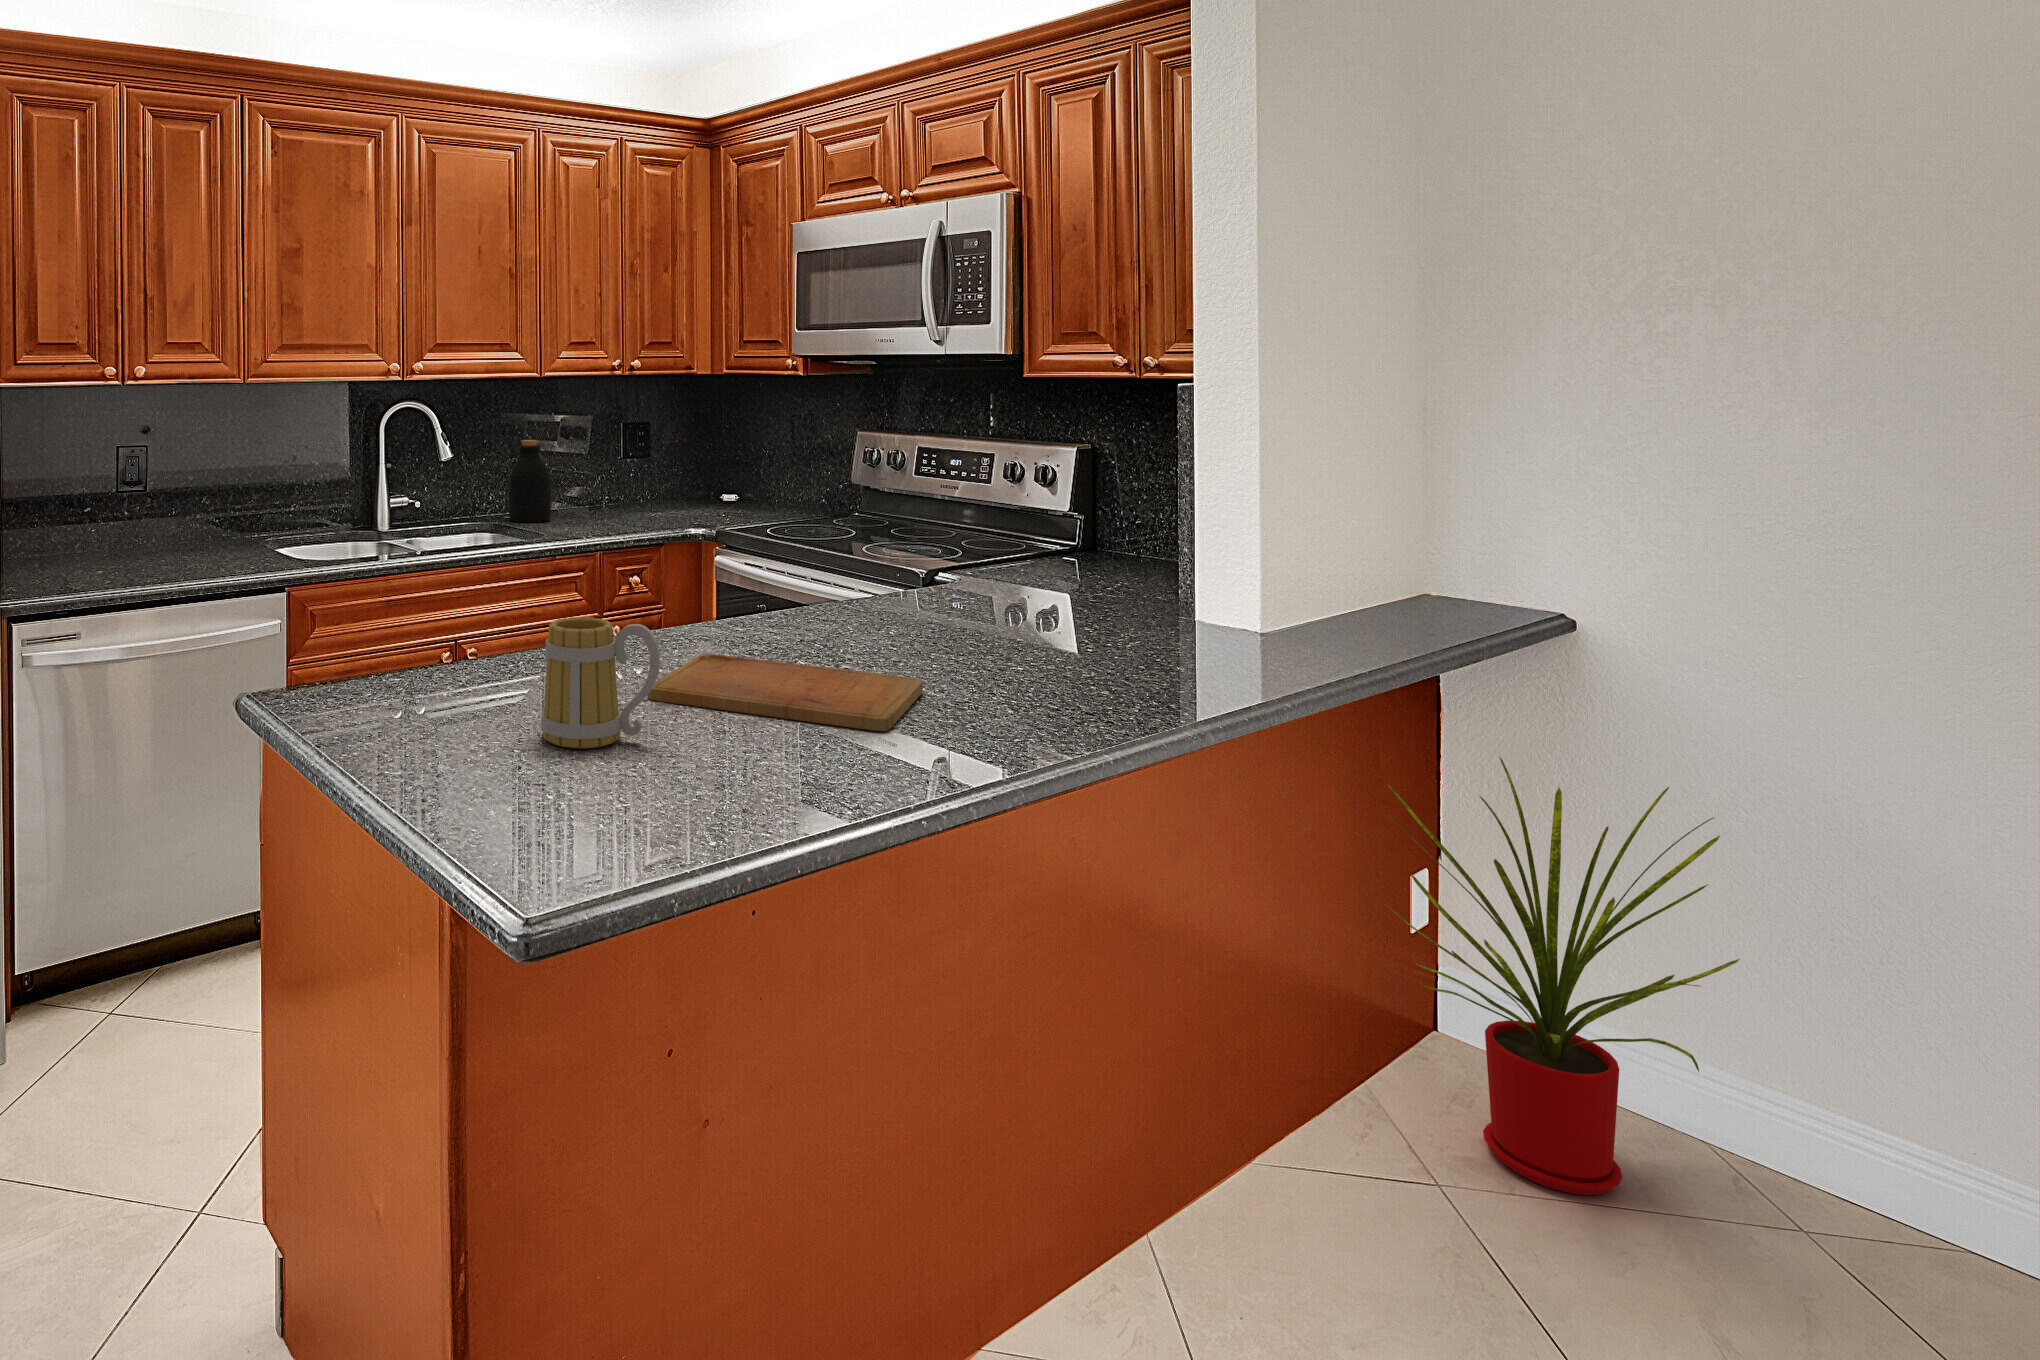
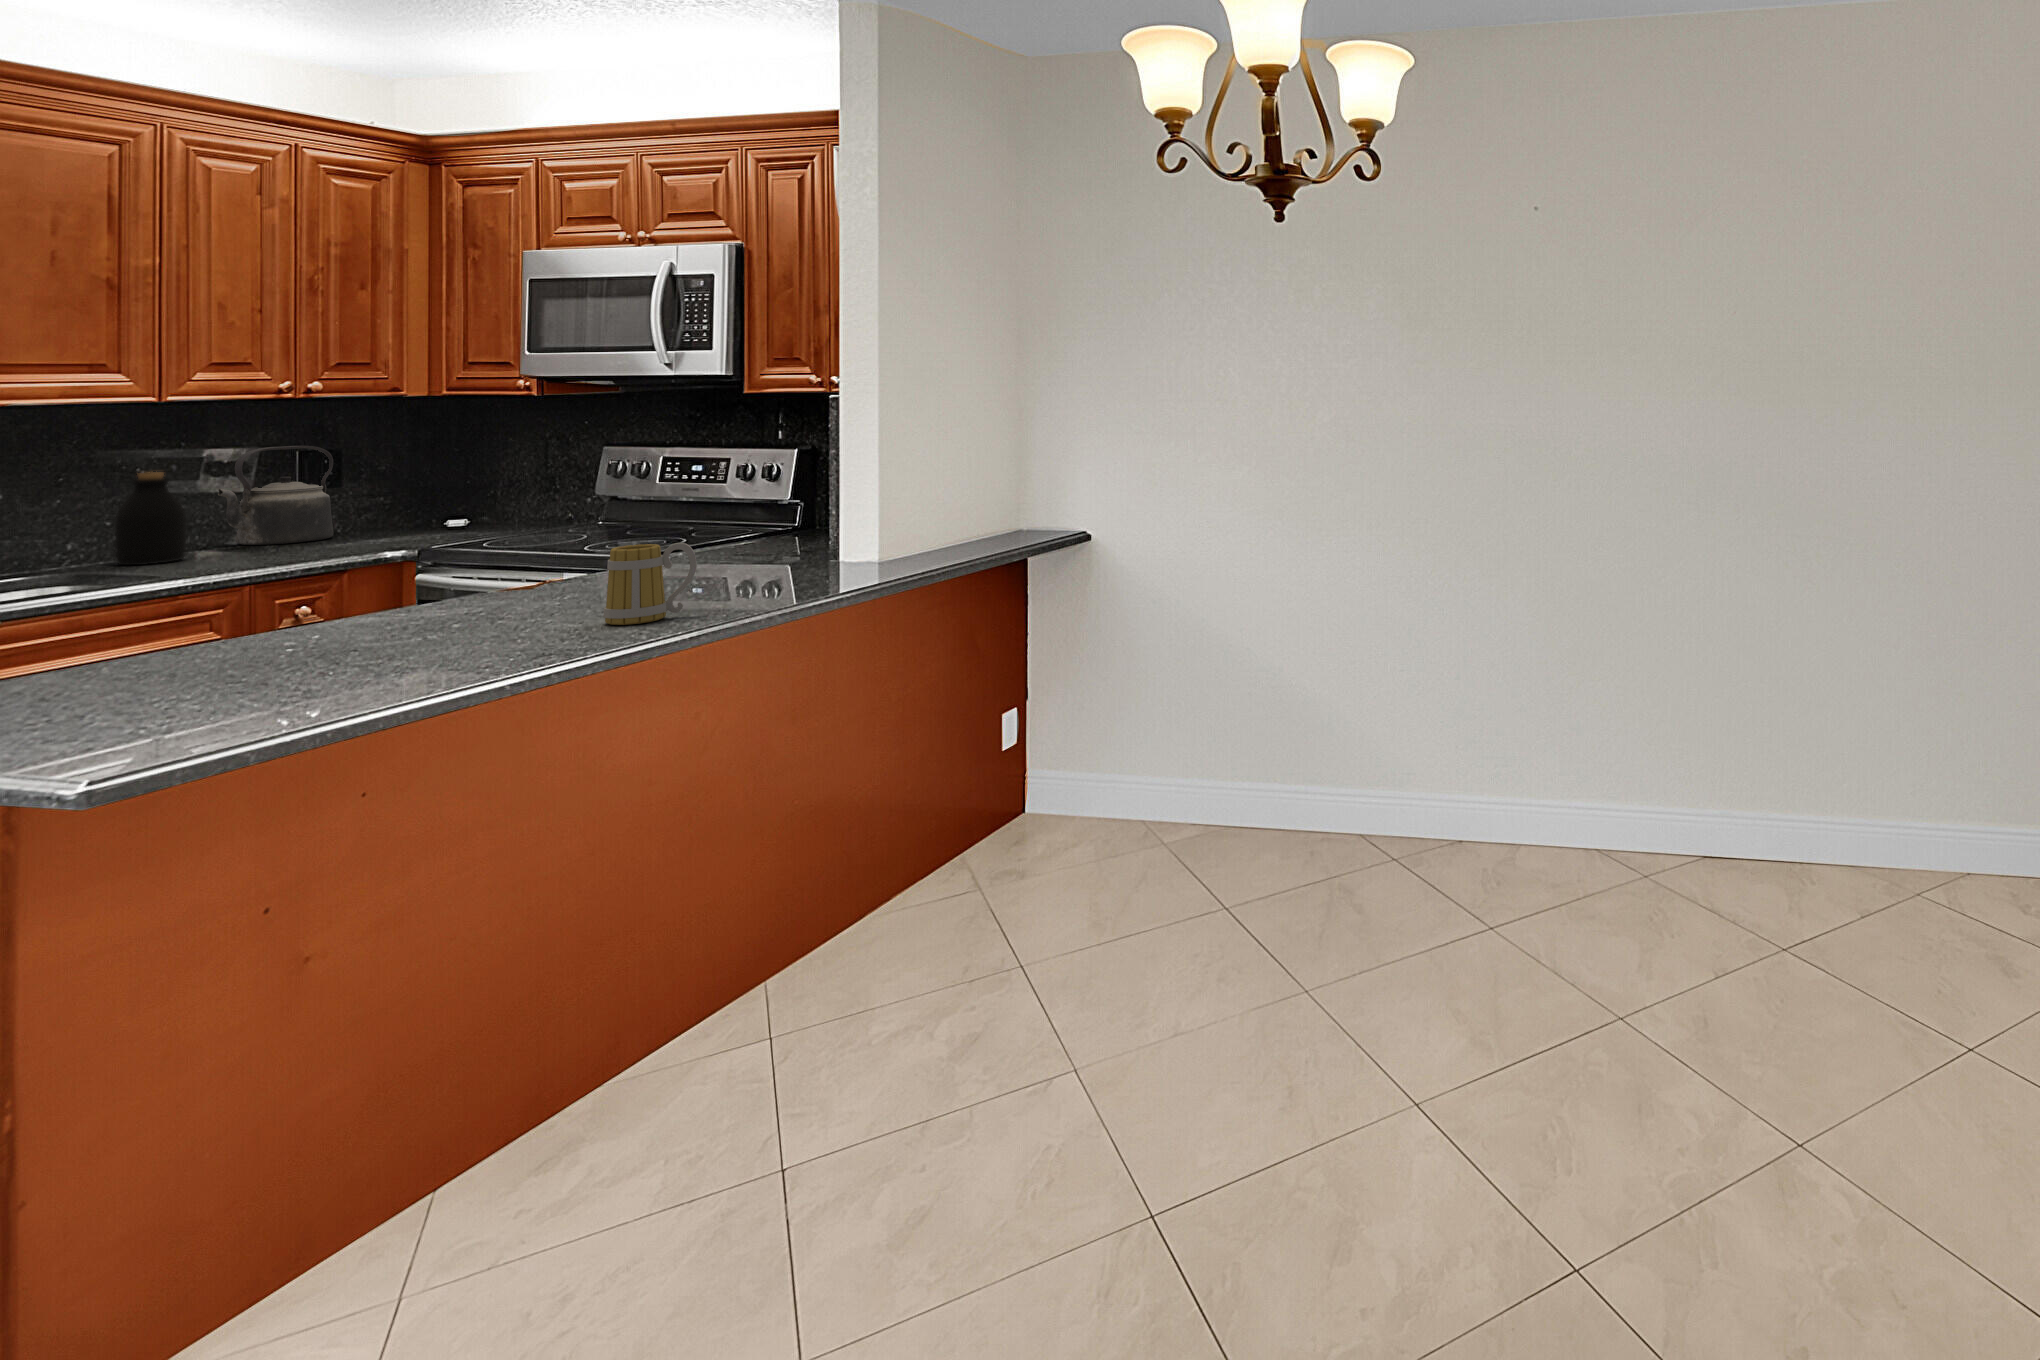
kettle: none [568,419,643,510] -> present [218,446,333,545]
mug: present [541,617,660,749] -> present [603,543,697,625]
cutting board: present [648,654,923,731] -> none [269,615,563,665]
house plant: present [1384,757,1740,1195] -> none [962,621,1145,872]

